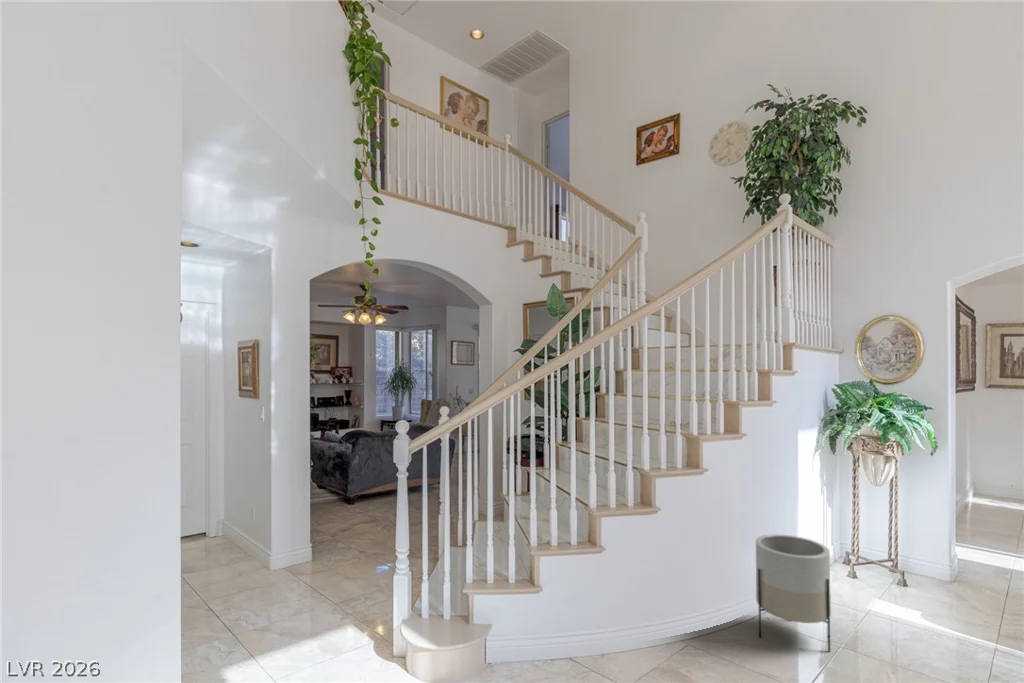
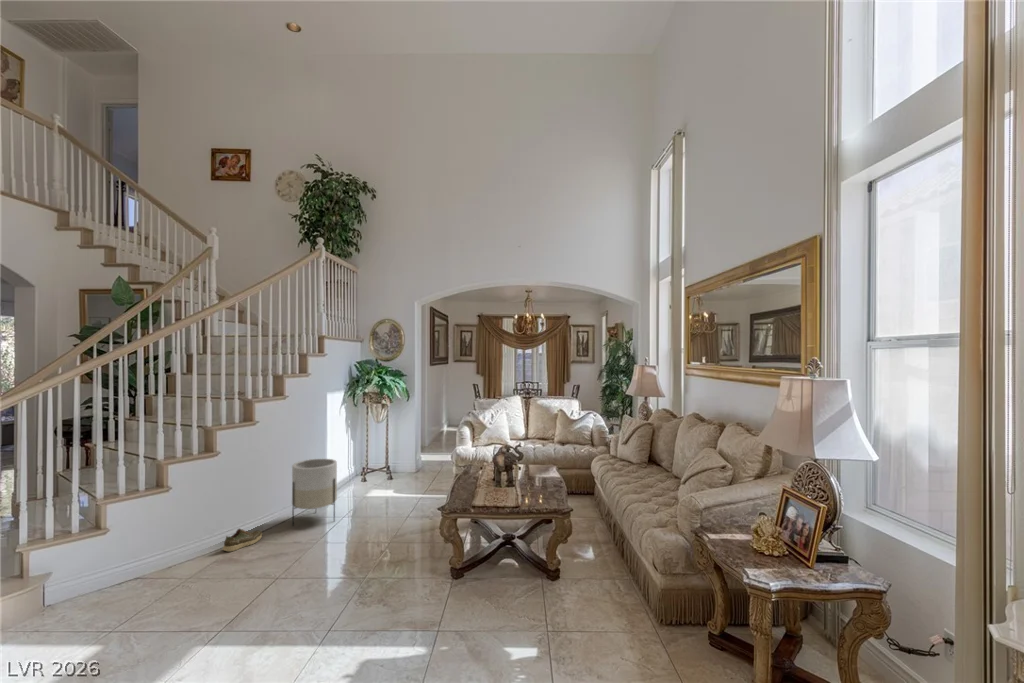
shoe: none [666,626,718,660] -> present [223,529,262,551]

